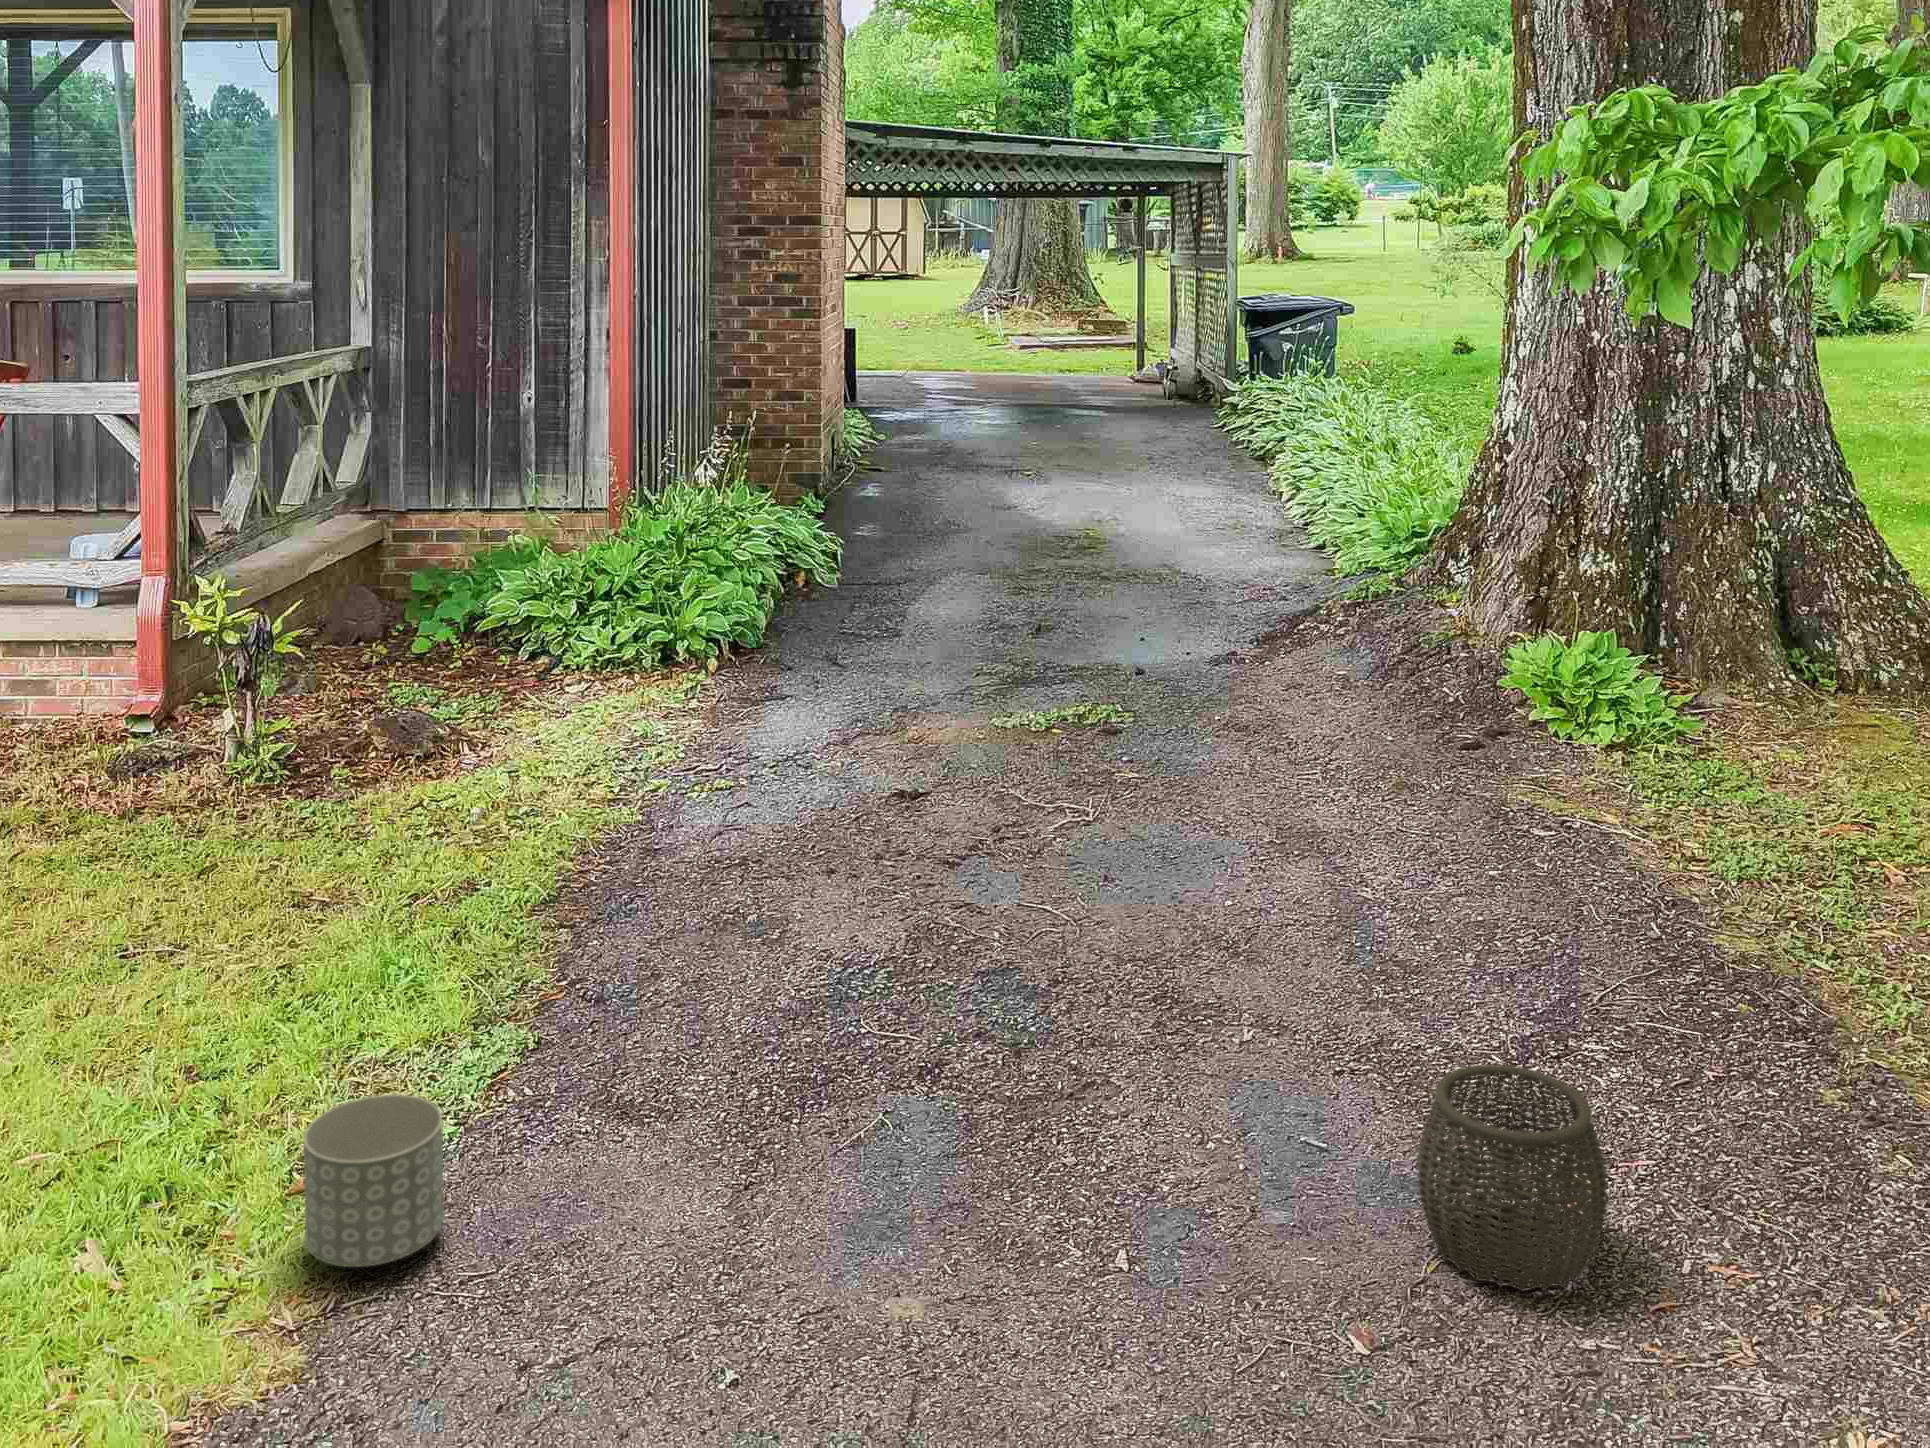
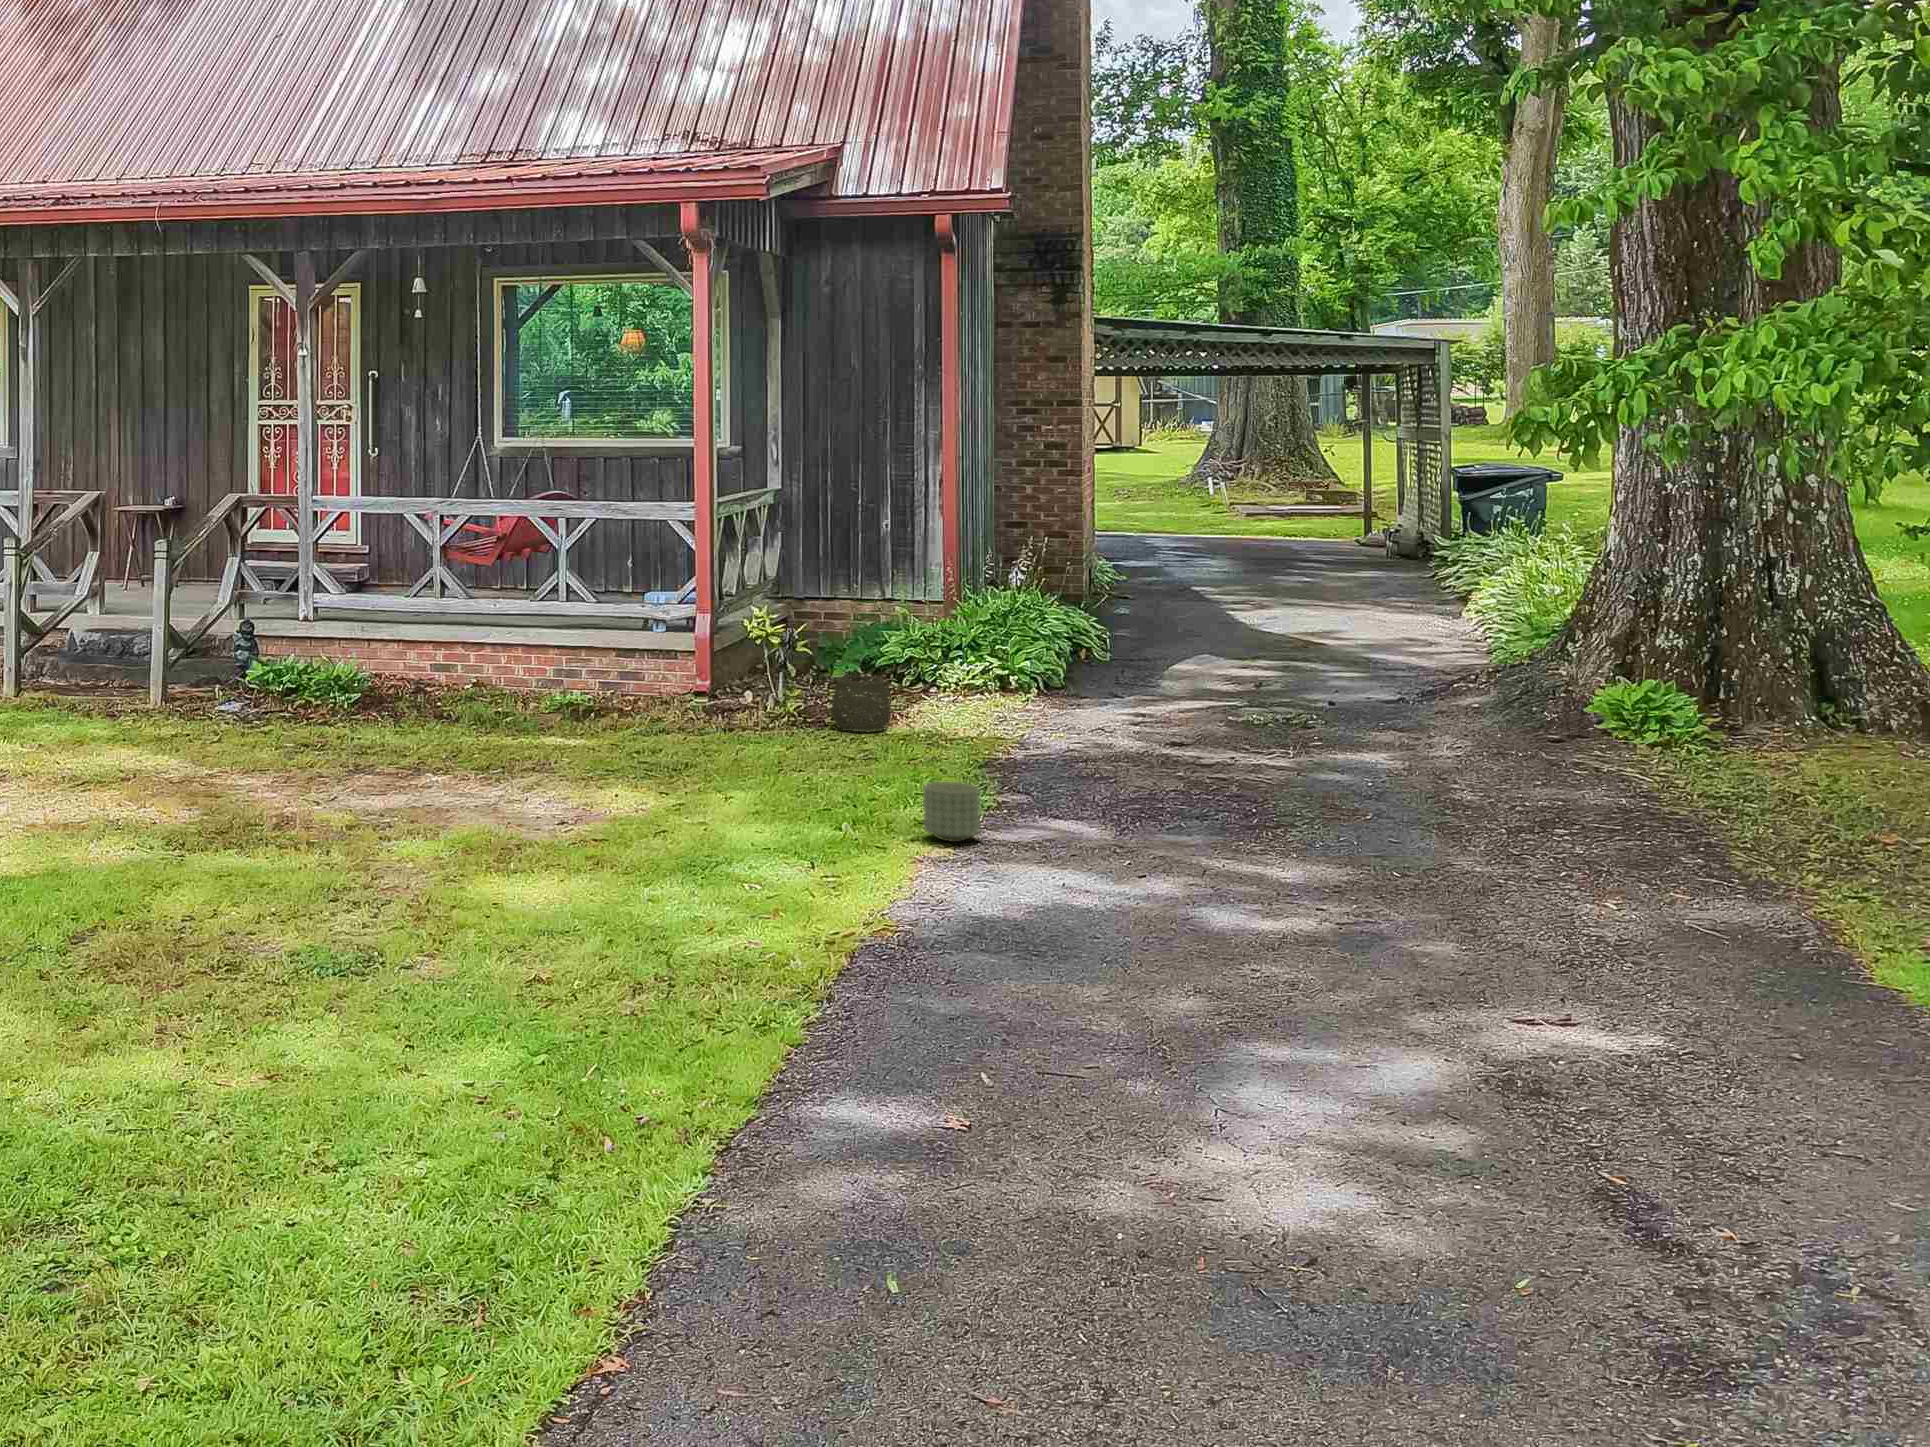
woven basket: present [1416,1064,1608,1291] -> present [832,675,891,732]

